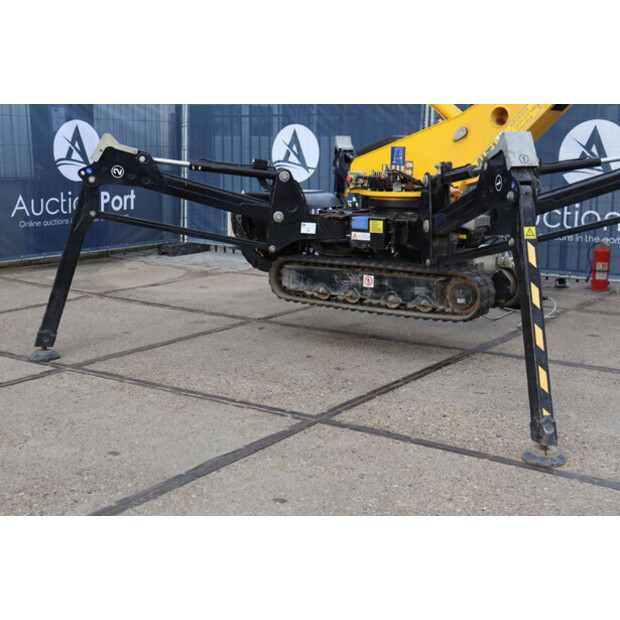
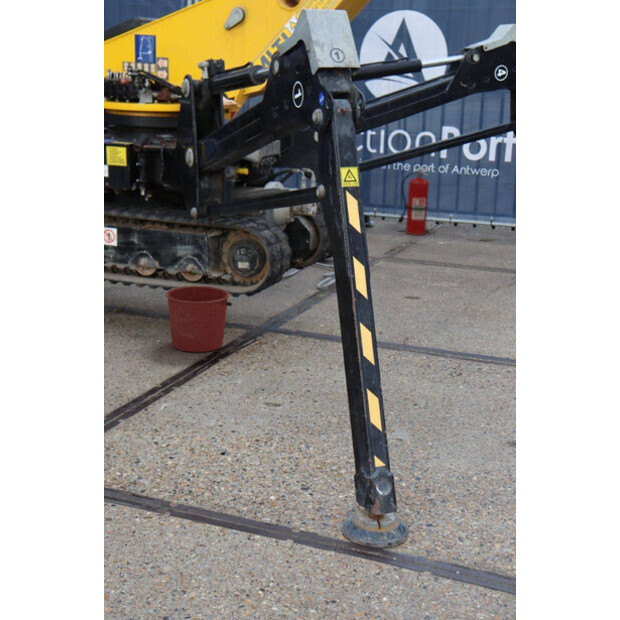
bucket: none [407,315,453,360] -> present [166,286,232,352]

